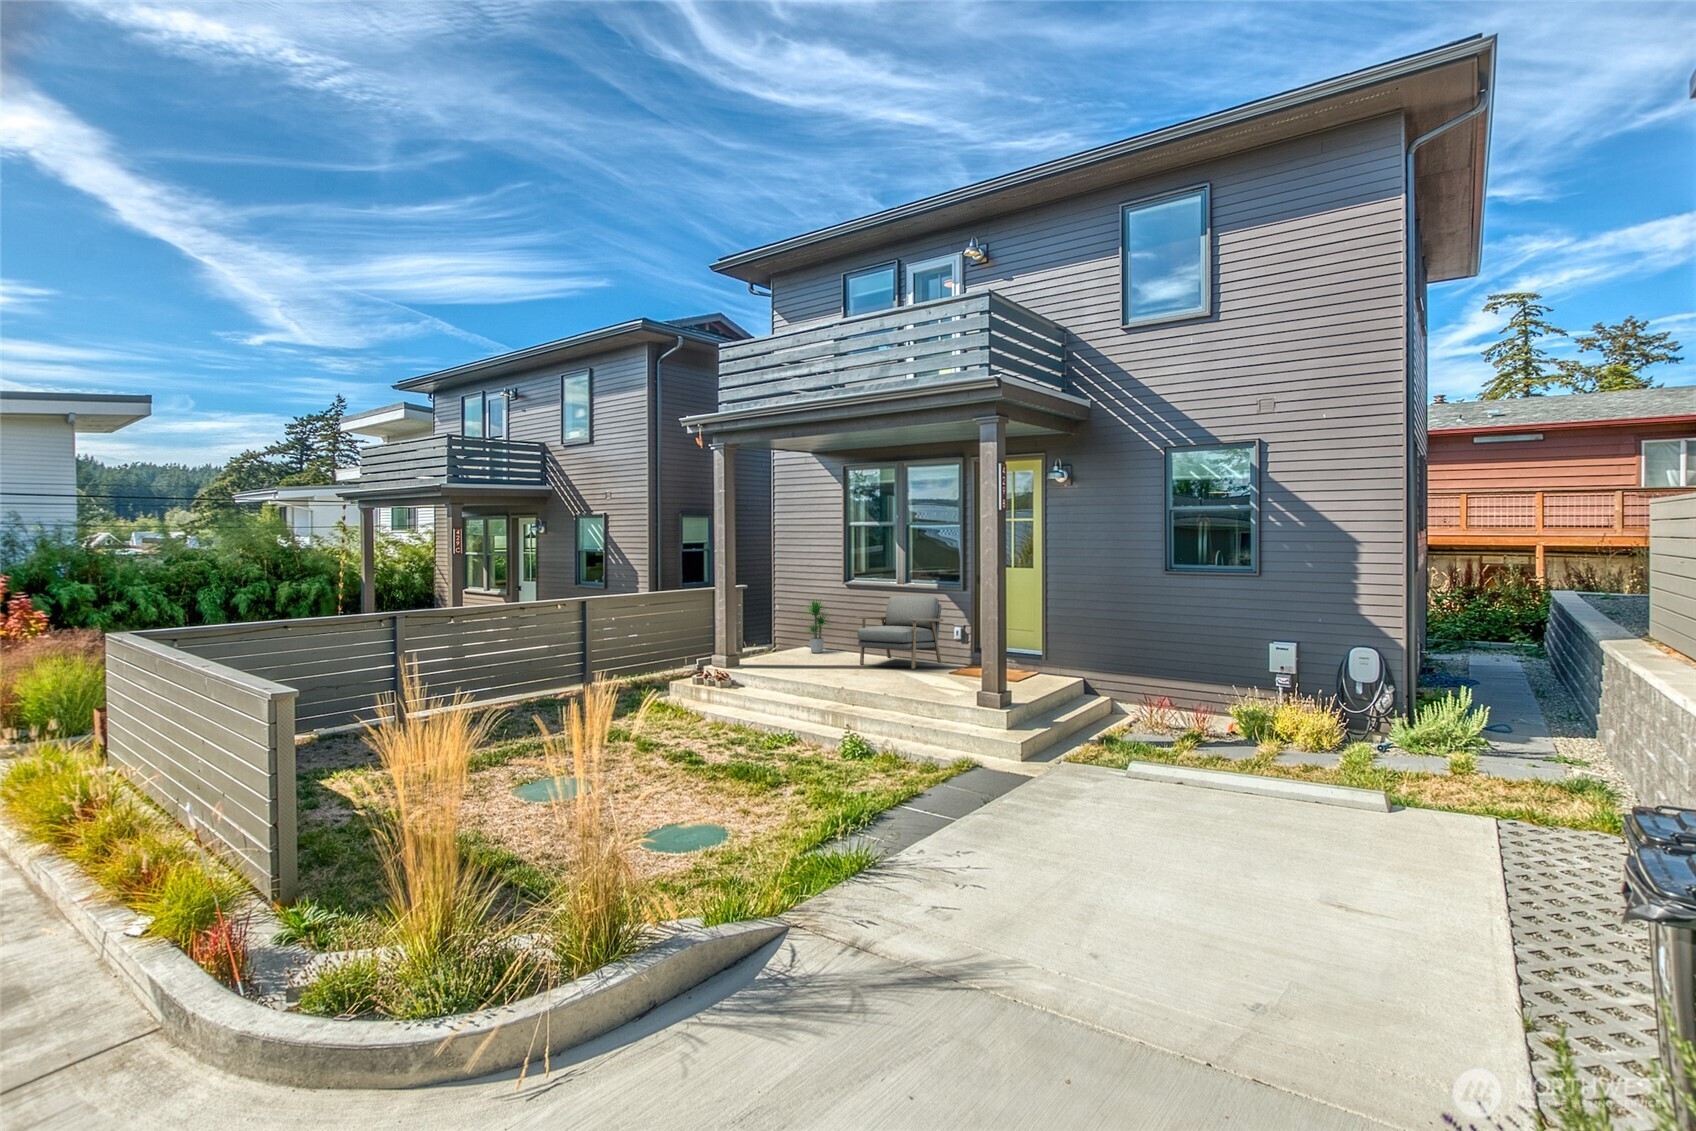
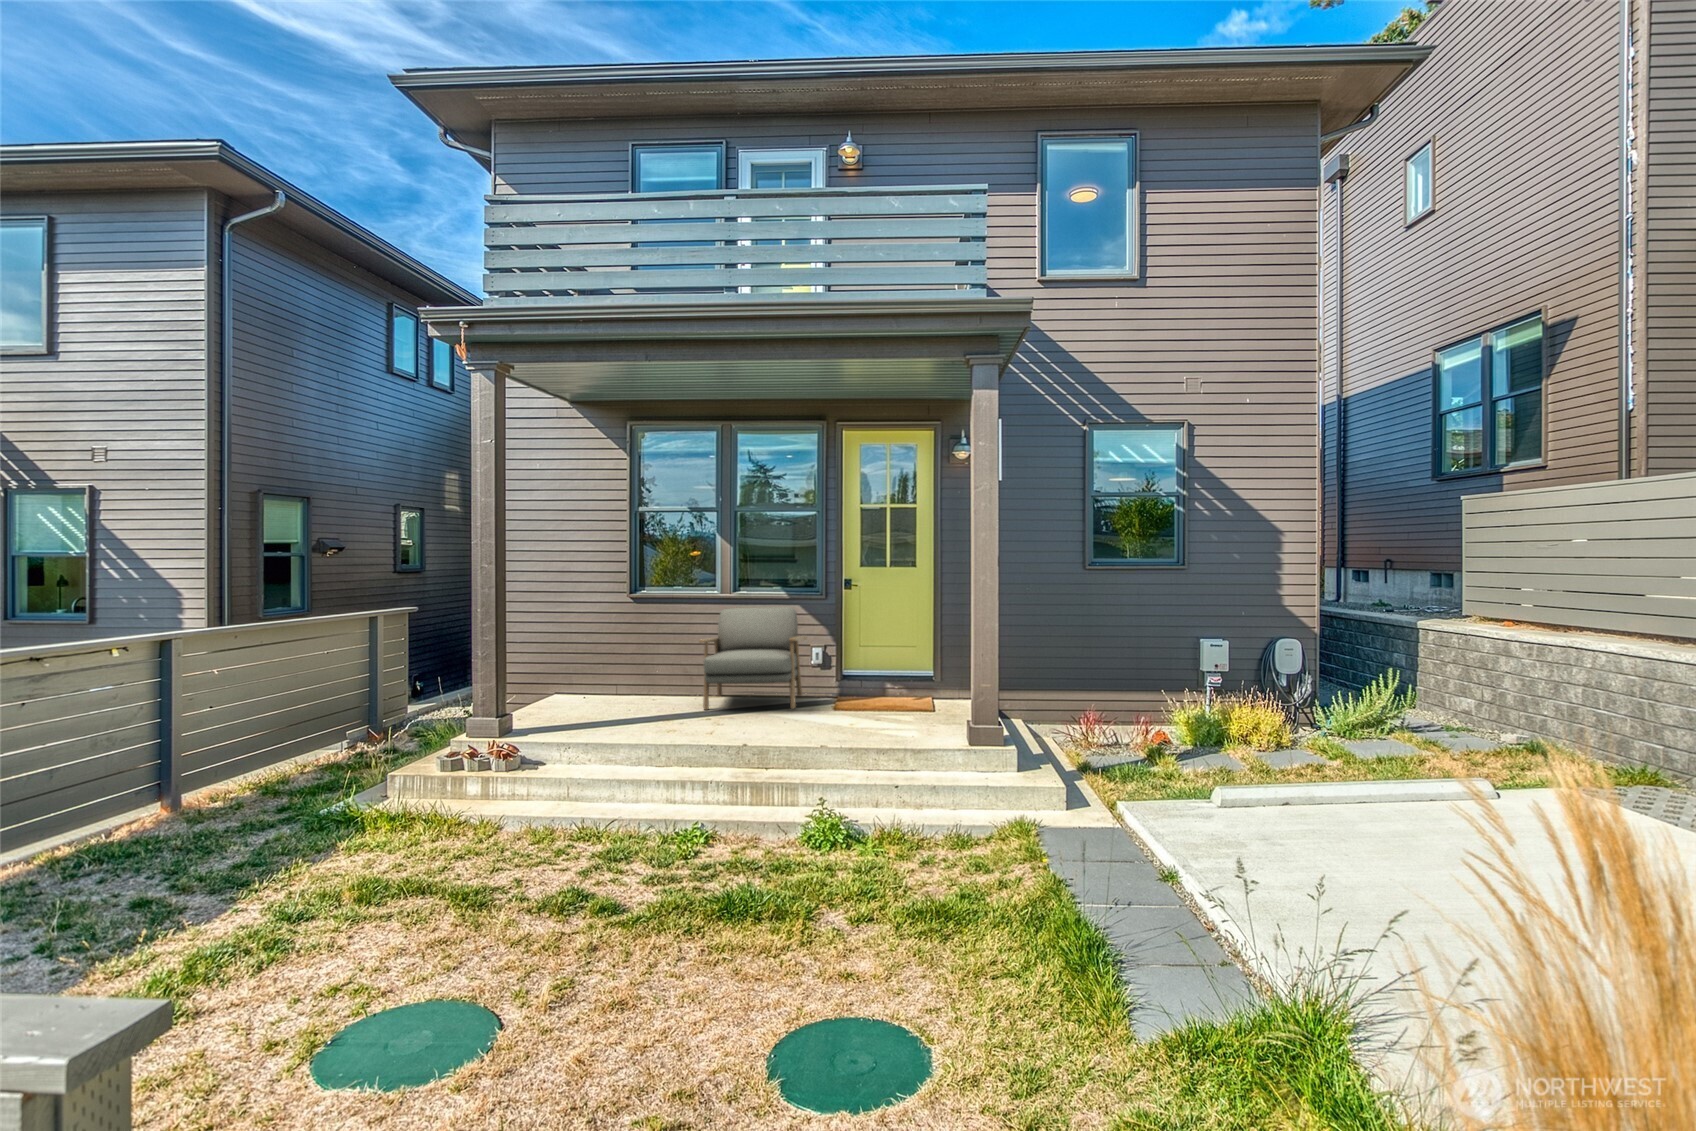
potted plant: present [804,599,831,653] -> none [571,614,628,698]

